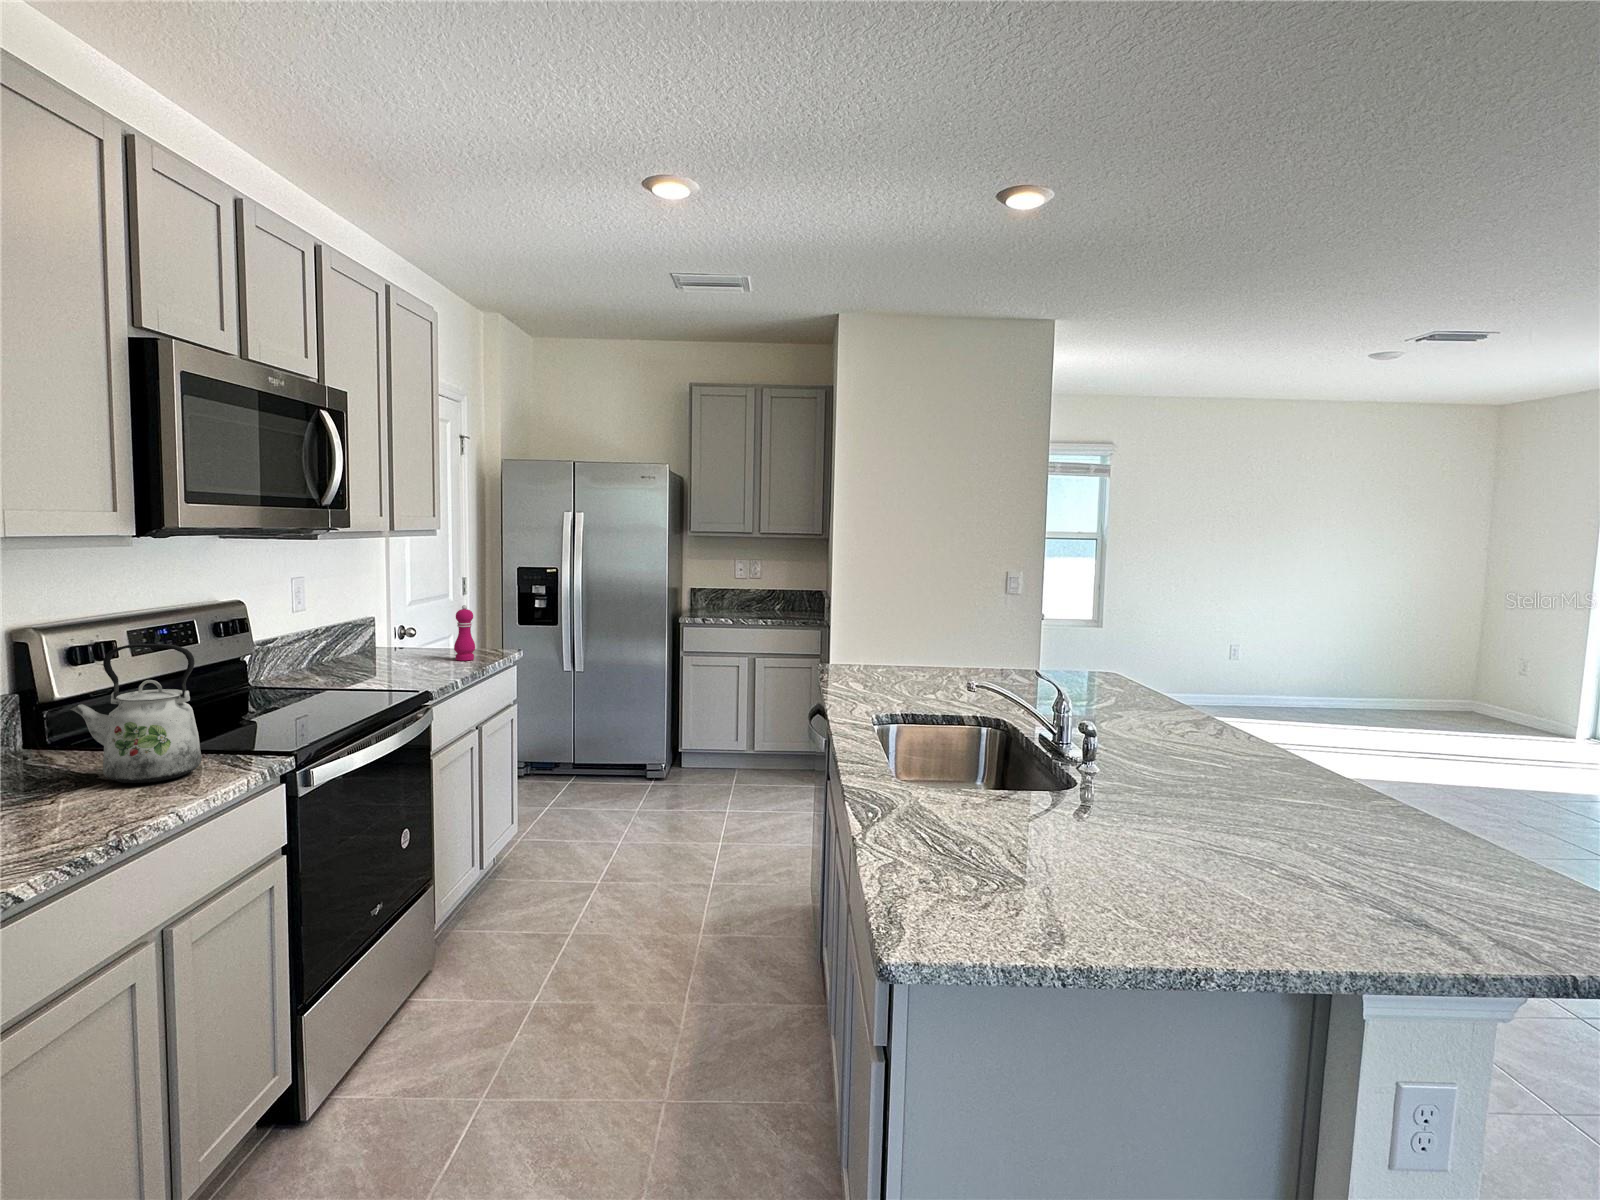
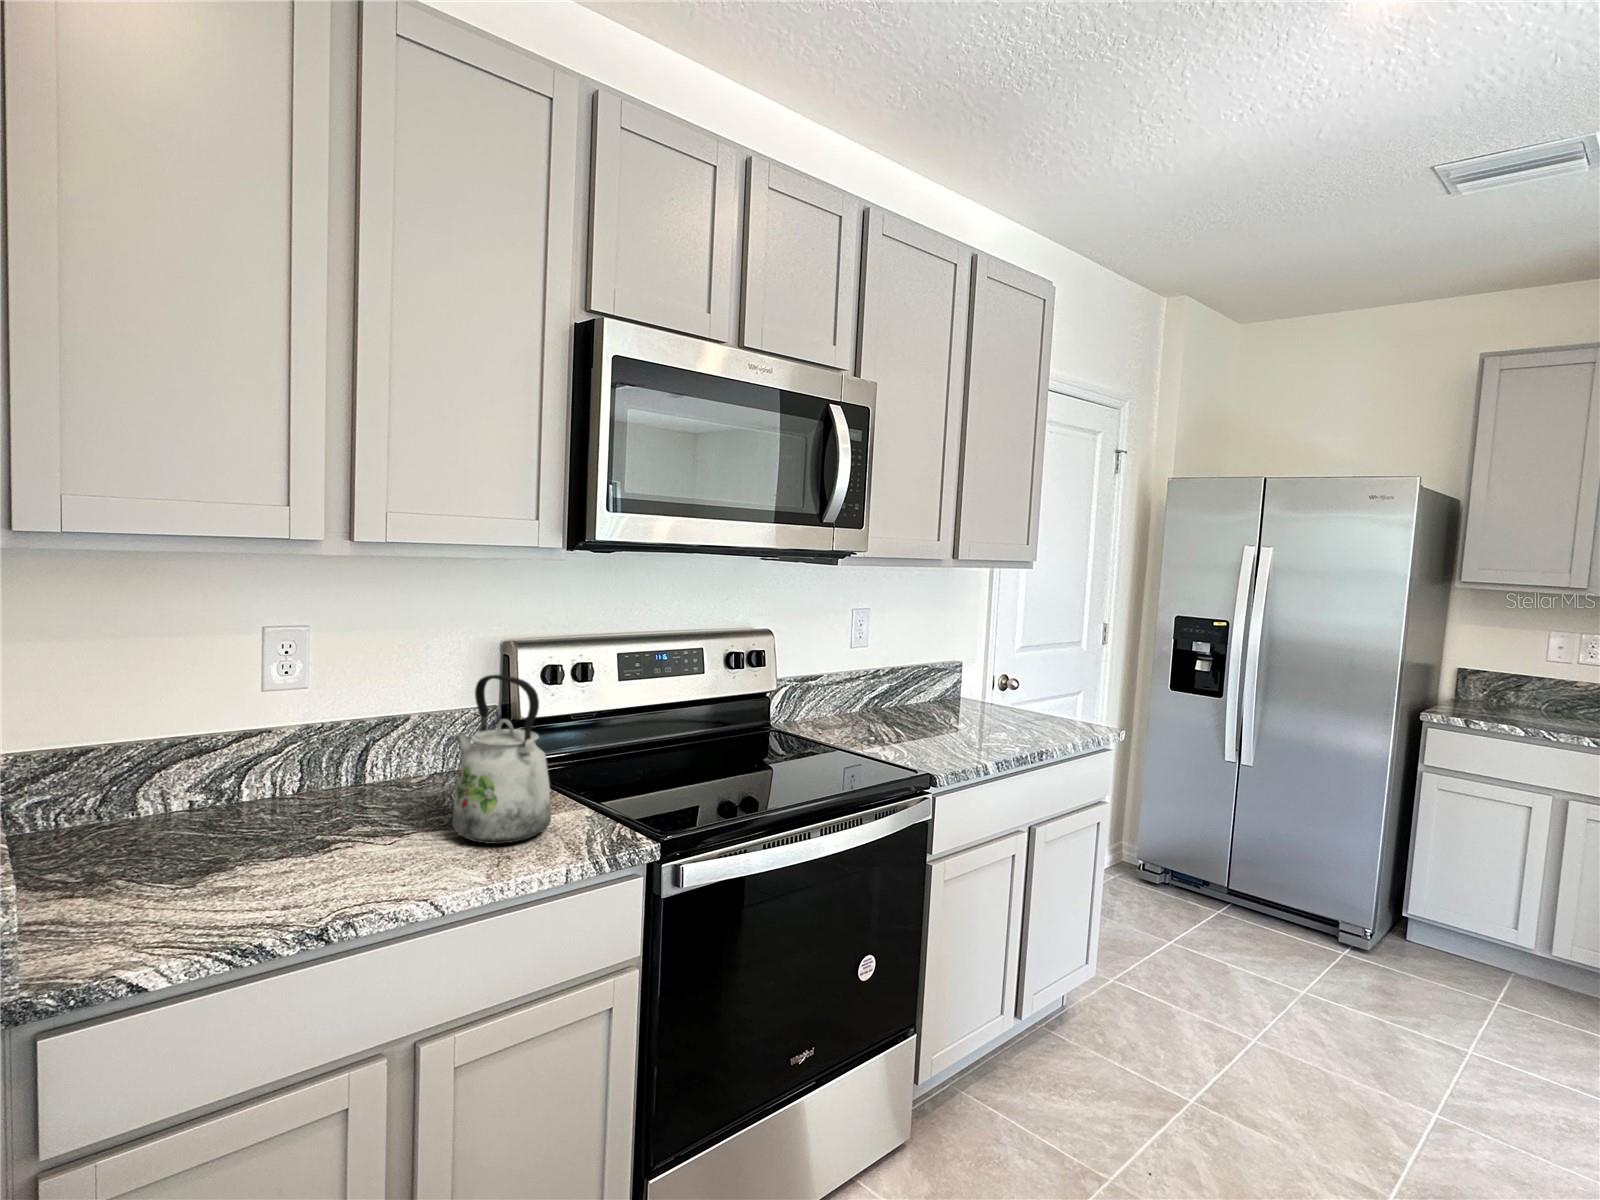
pepper mill: present [454,605,475,661] -> none [1021,661,1049,734]

